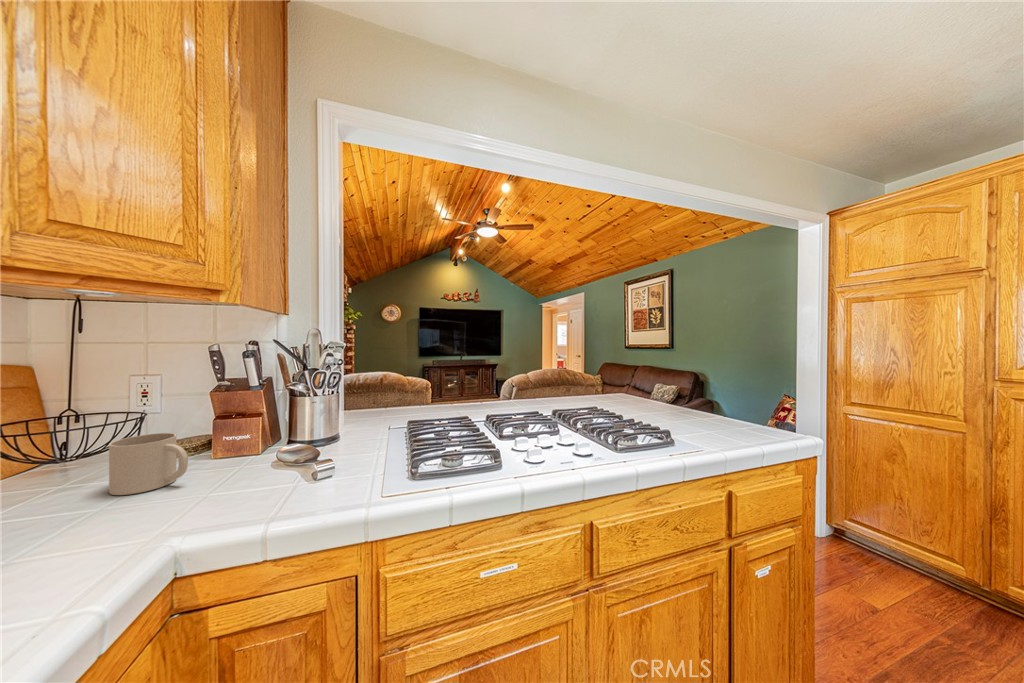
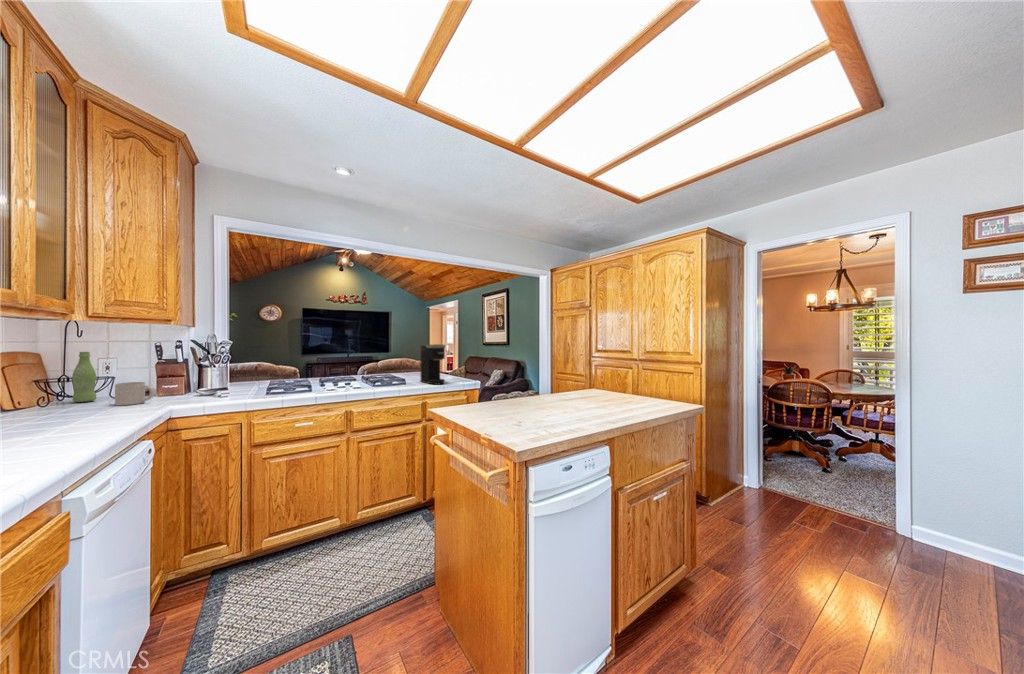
coffee maker: none [647,350,714,431] -> present [420,344,445,384]
bottle: none [57,365,107,472] -> present [72,352,96,402]

